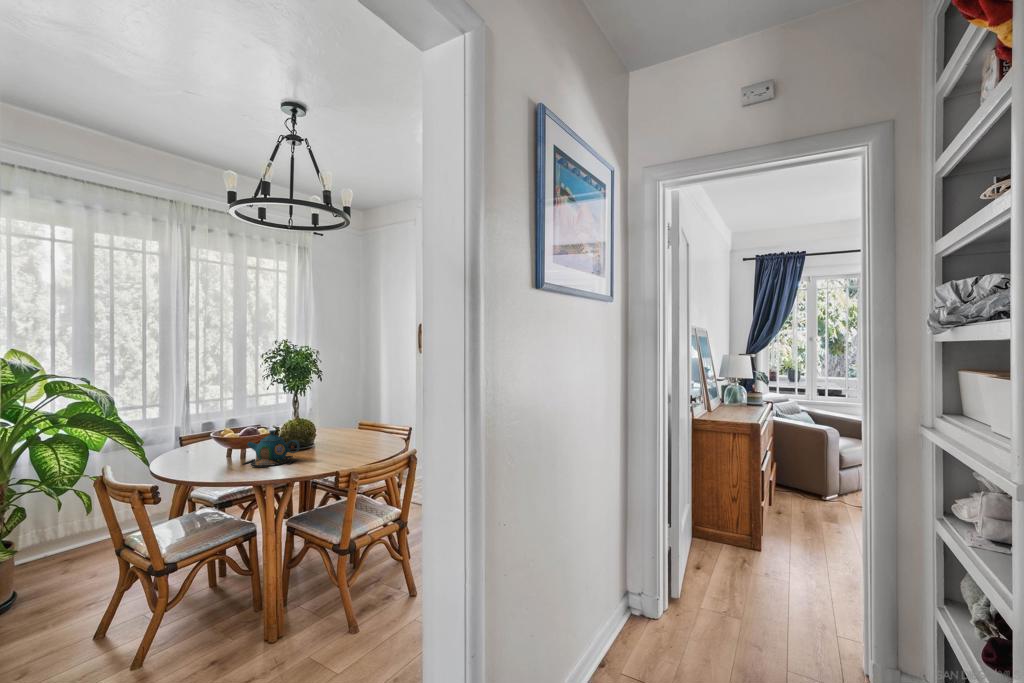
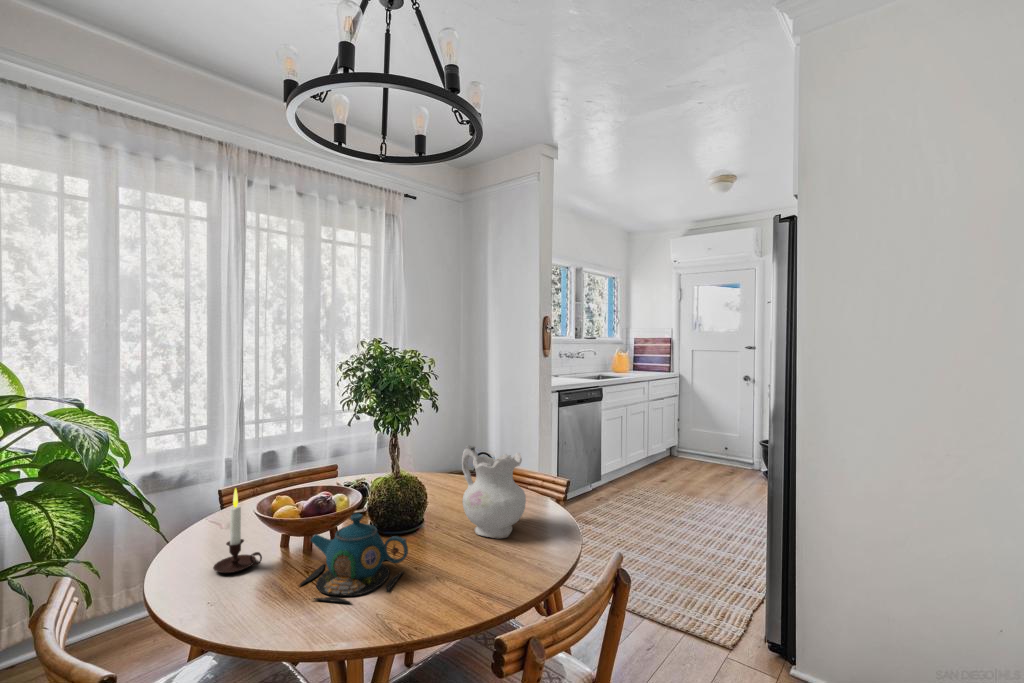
ceramic pitcher: none [336,401,373,449] -> present [462,446,526,538]
candle: none [192,419,220,463] -> present [213,488,262,573]

